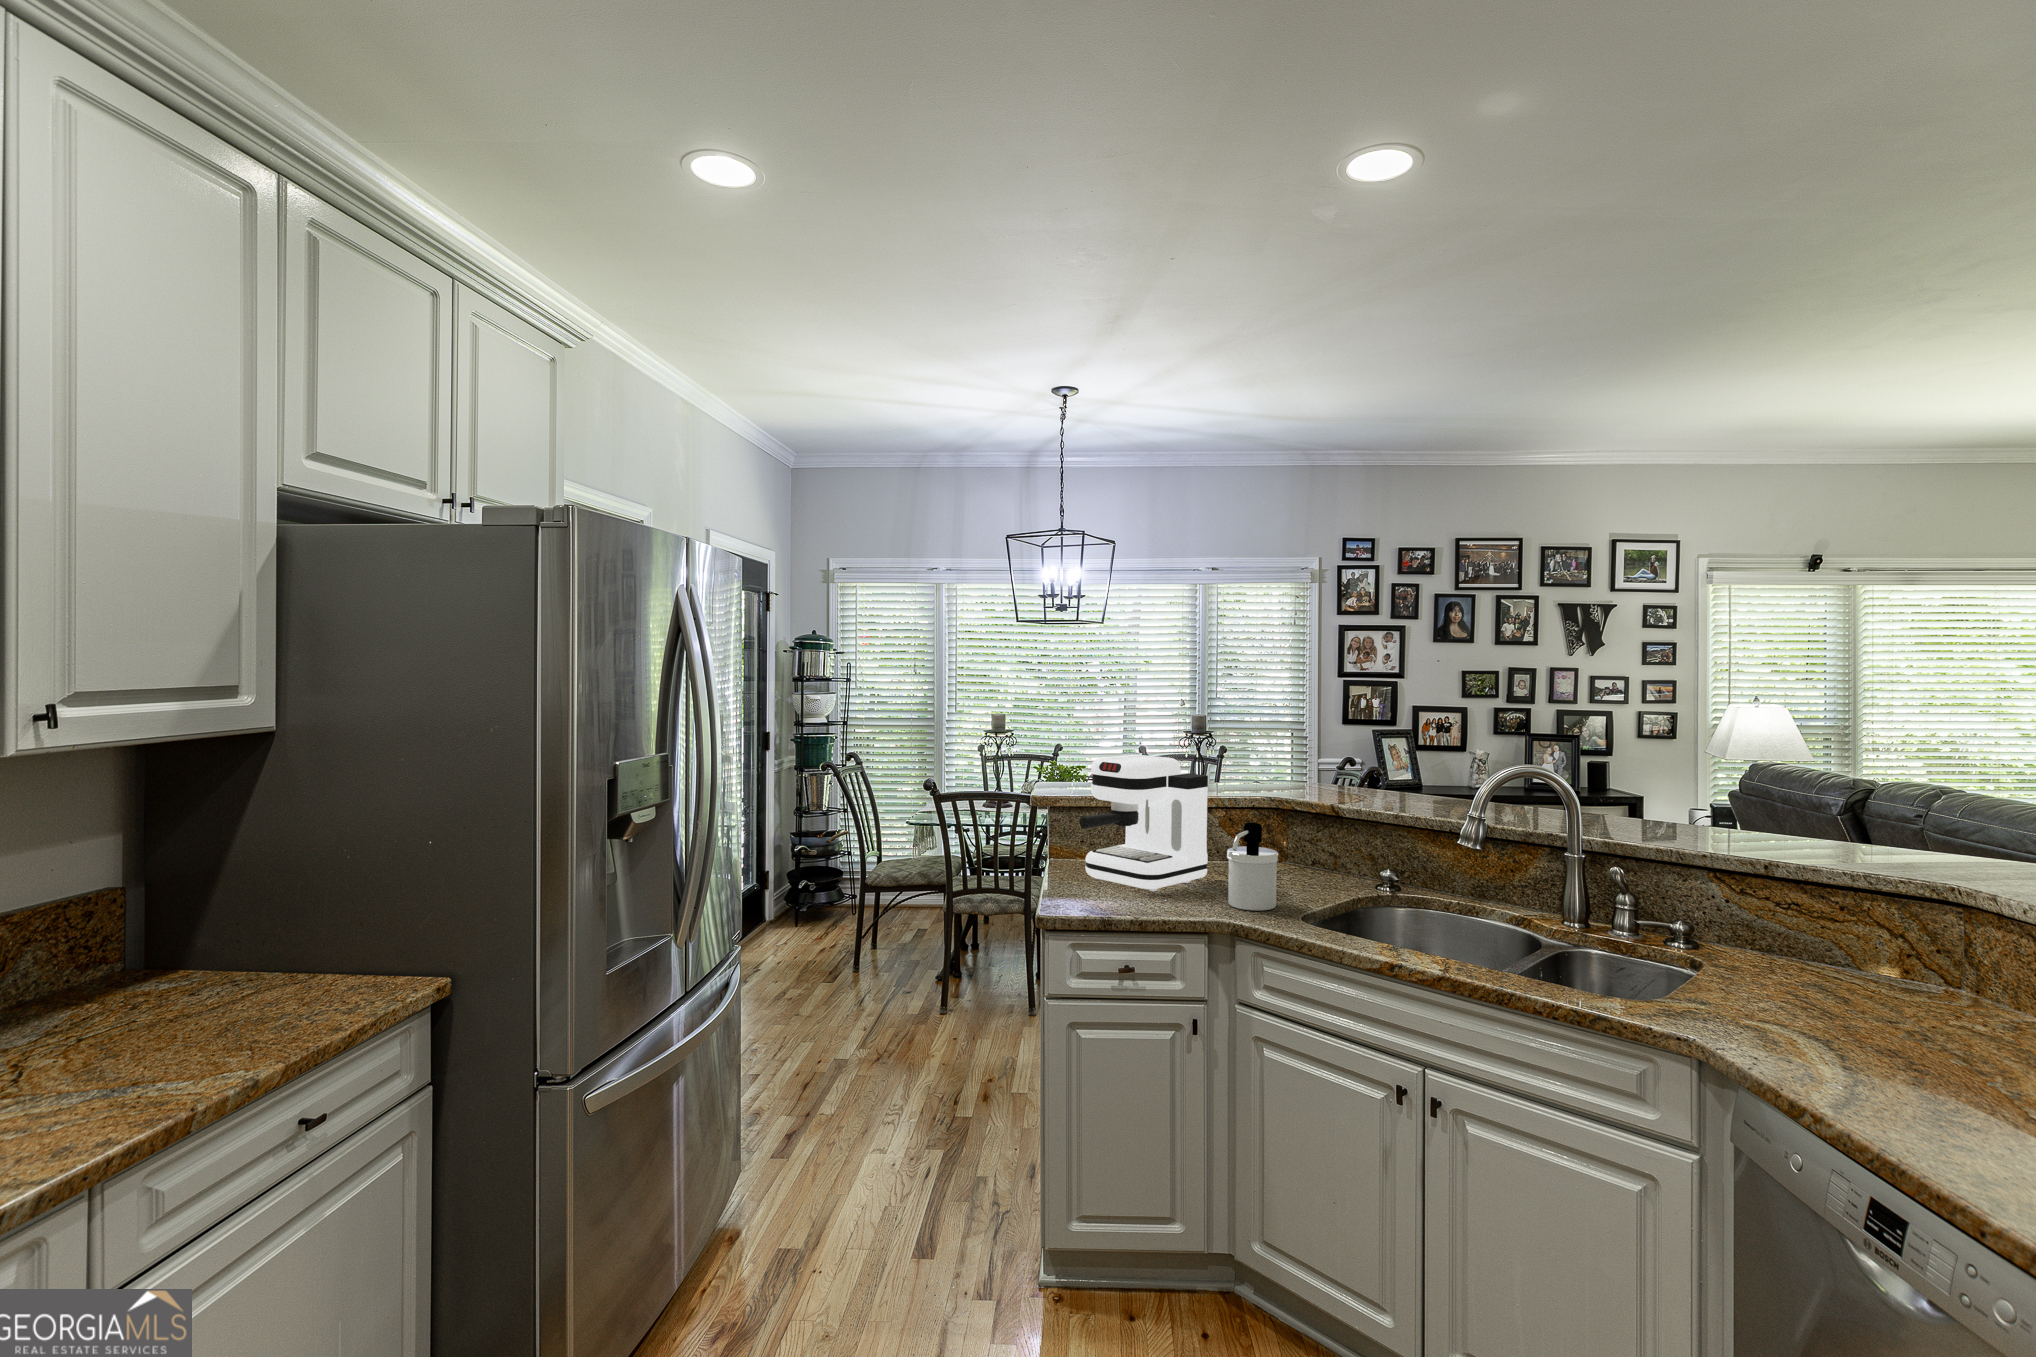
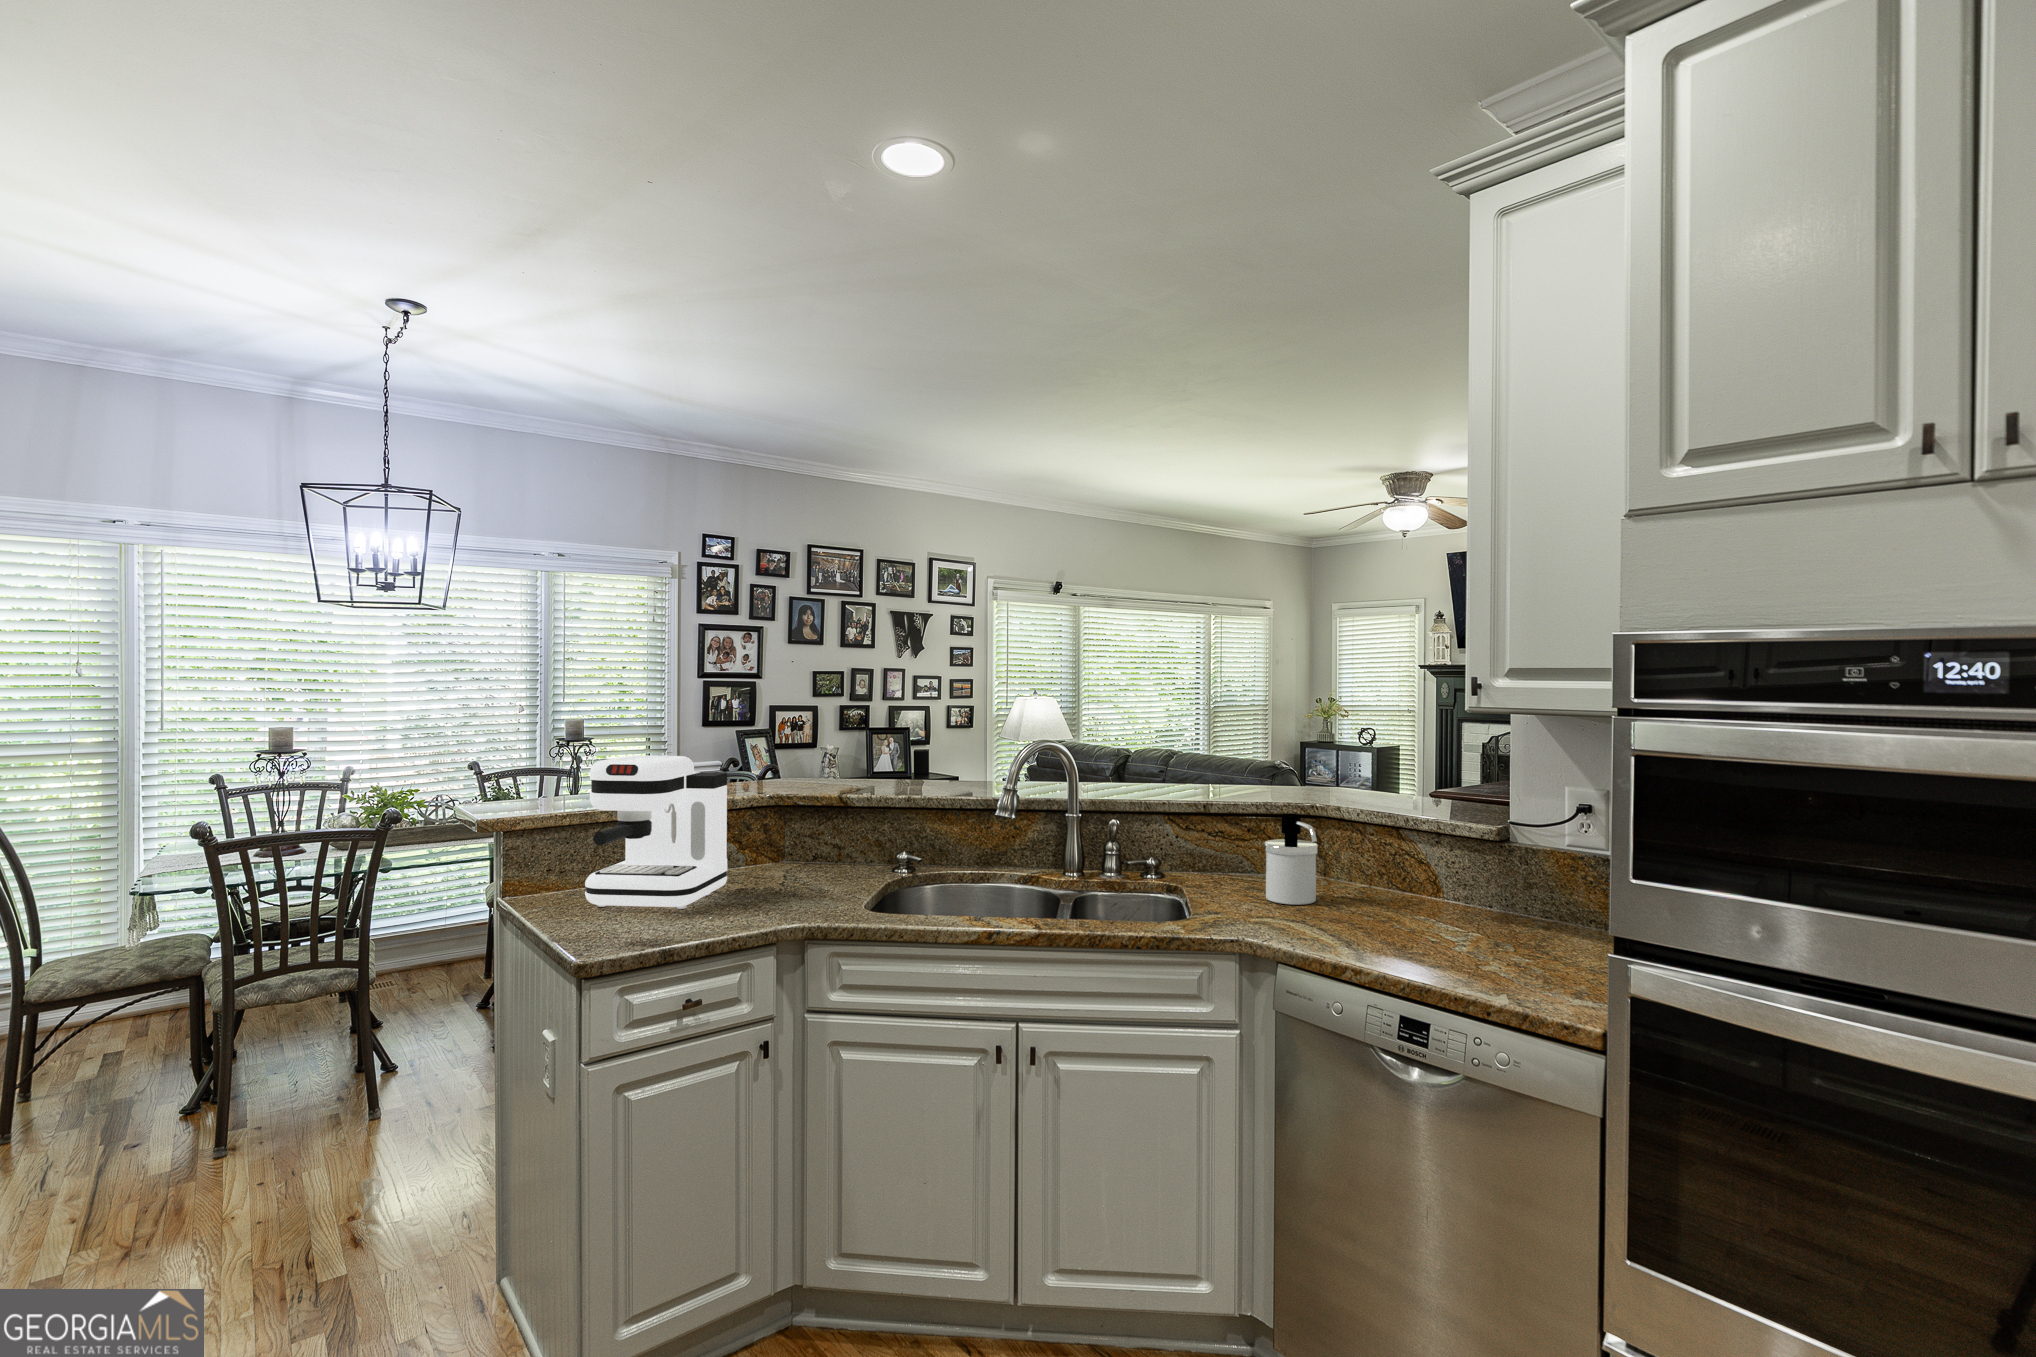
soap dispenser: present [1227,823,1279,911] -> present [1264,814,1318,905]

